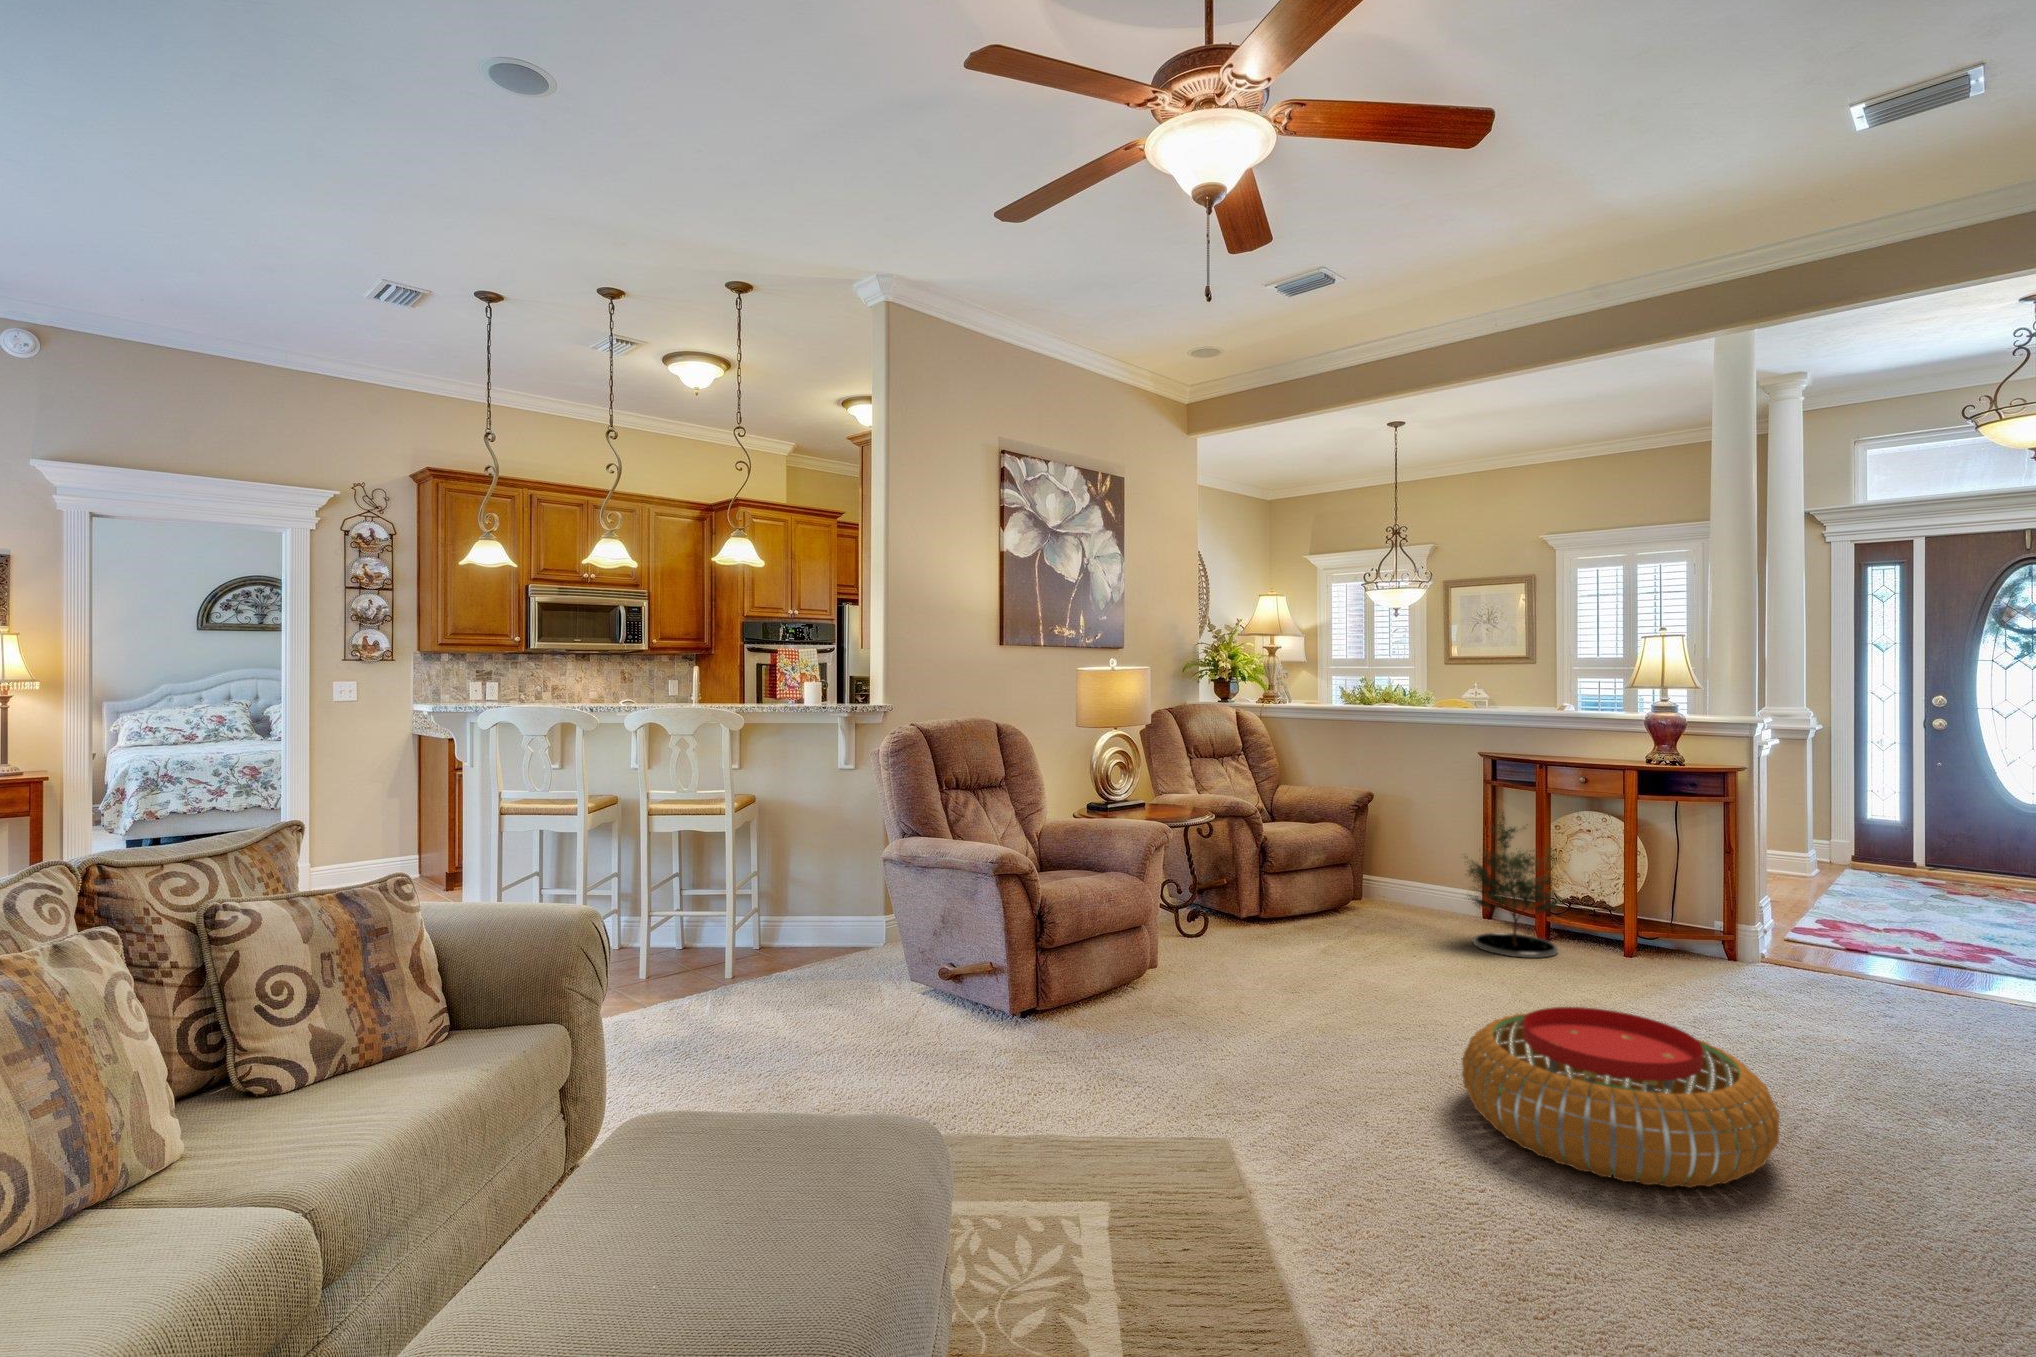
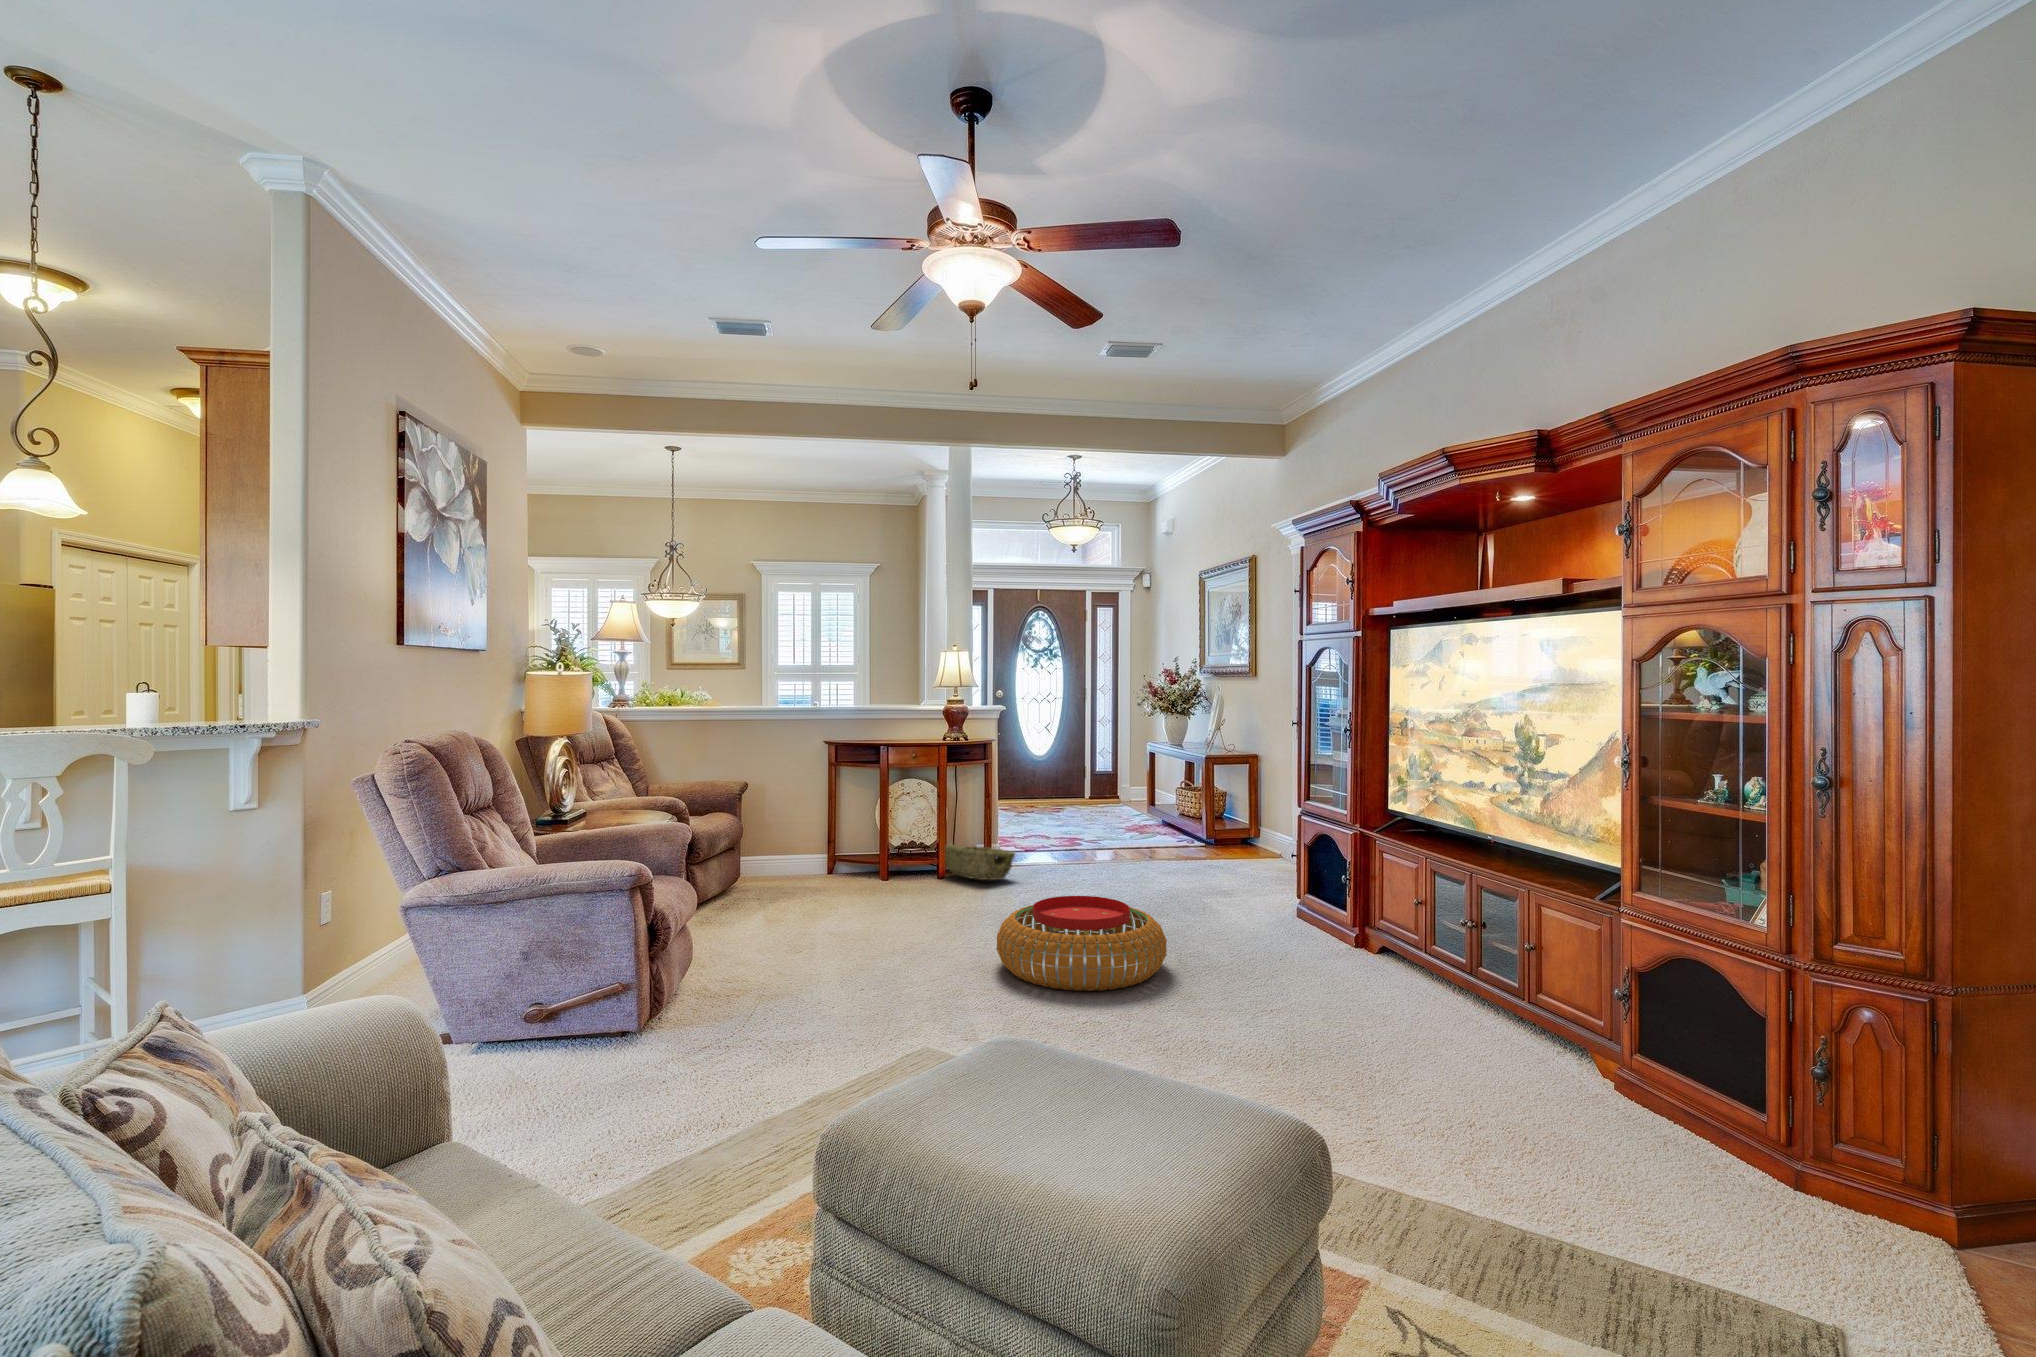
potted tree: present [1466,813,1563,958] -> none [843,782,911,894]
woven basket: none [1633,909,1748,980] -> present [944,844,1015,880]

